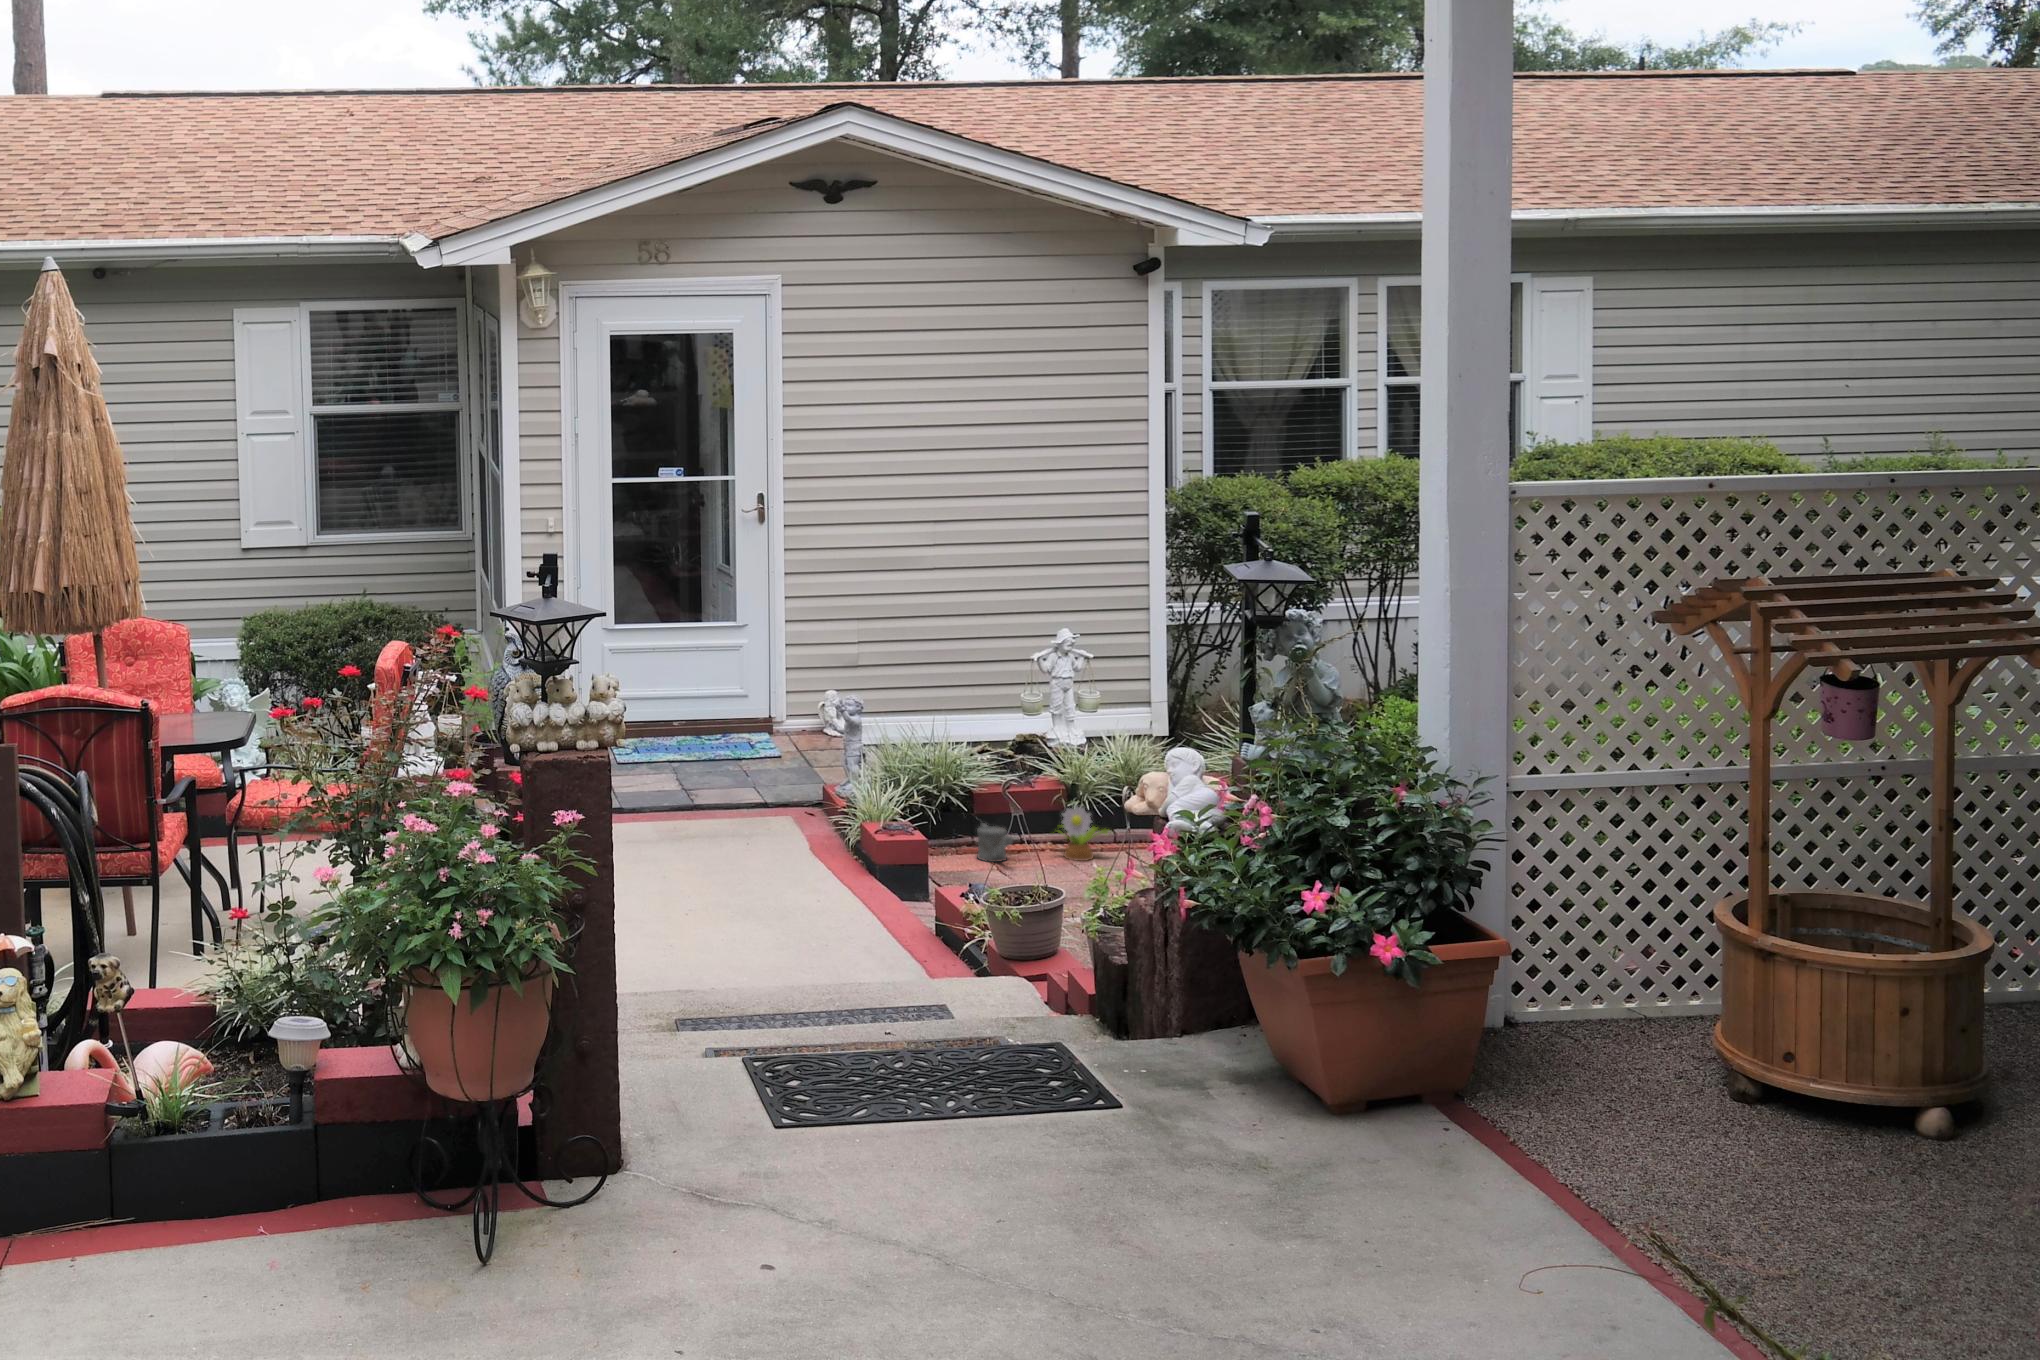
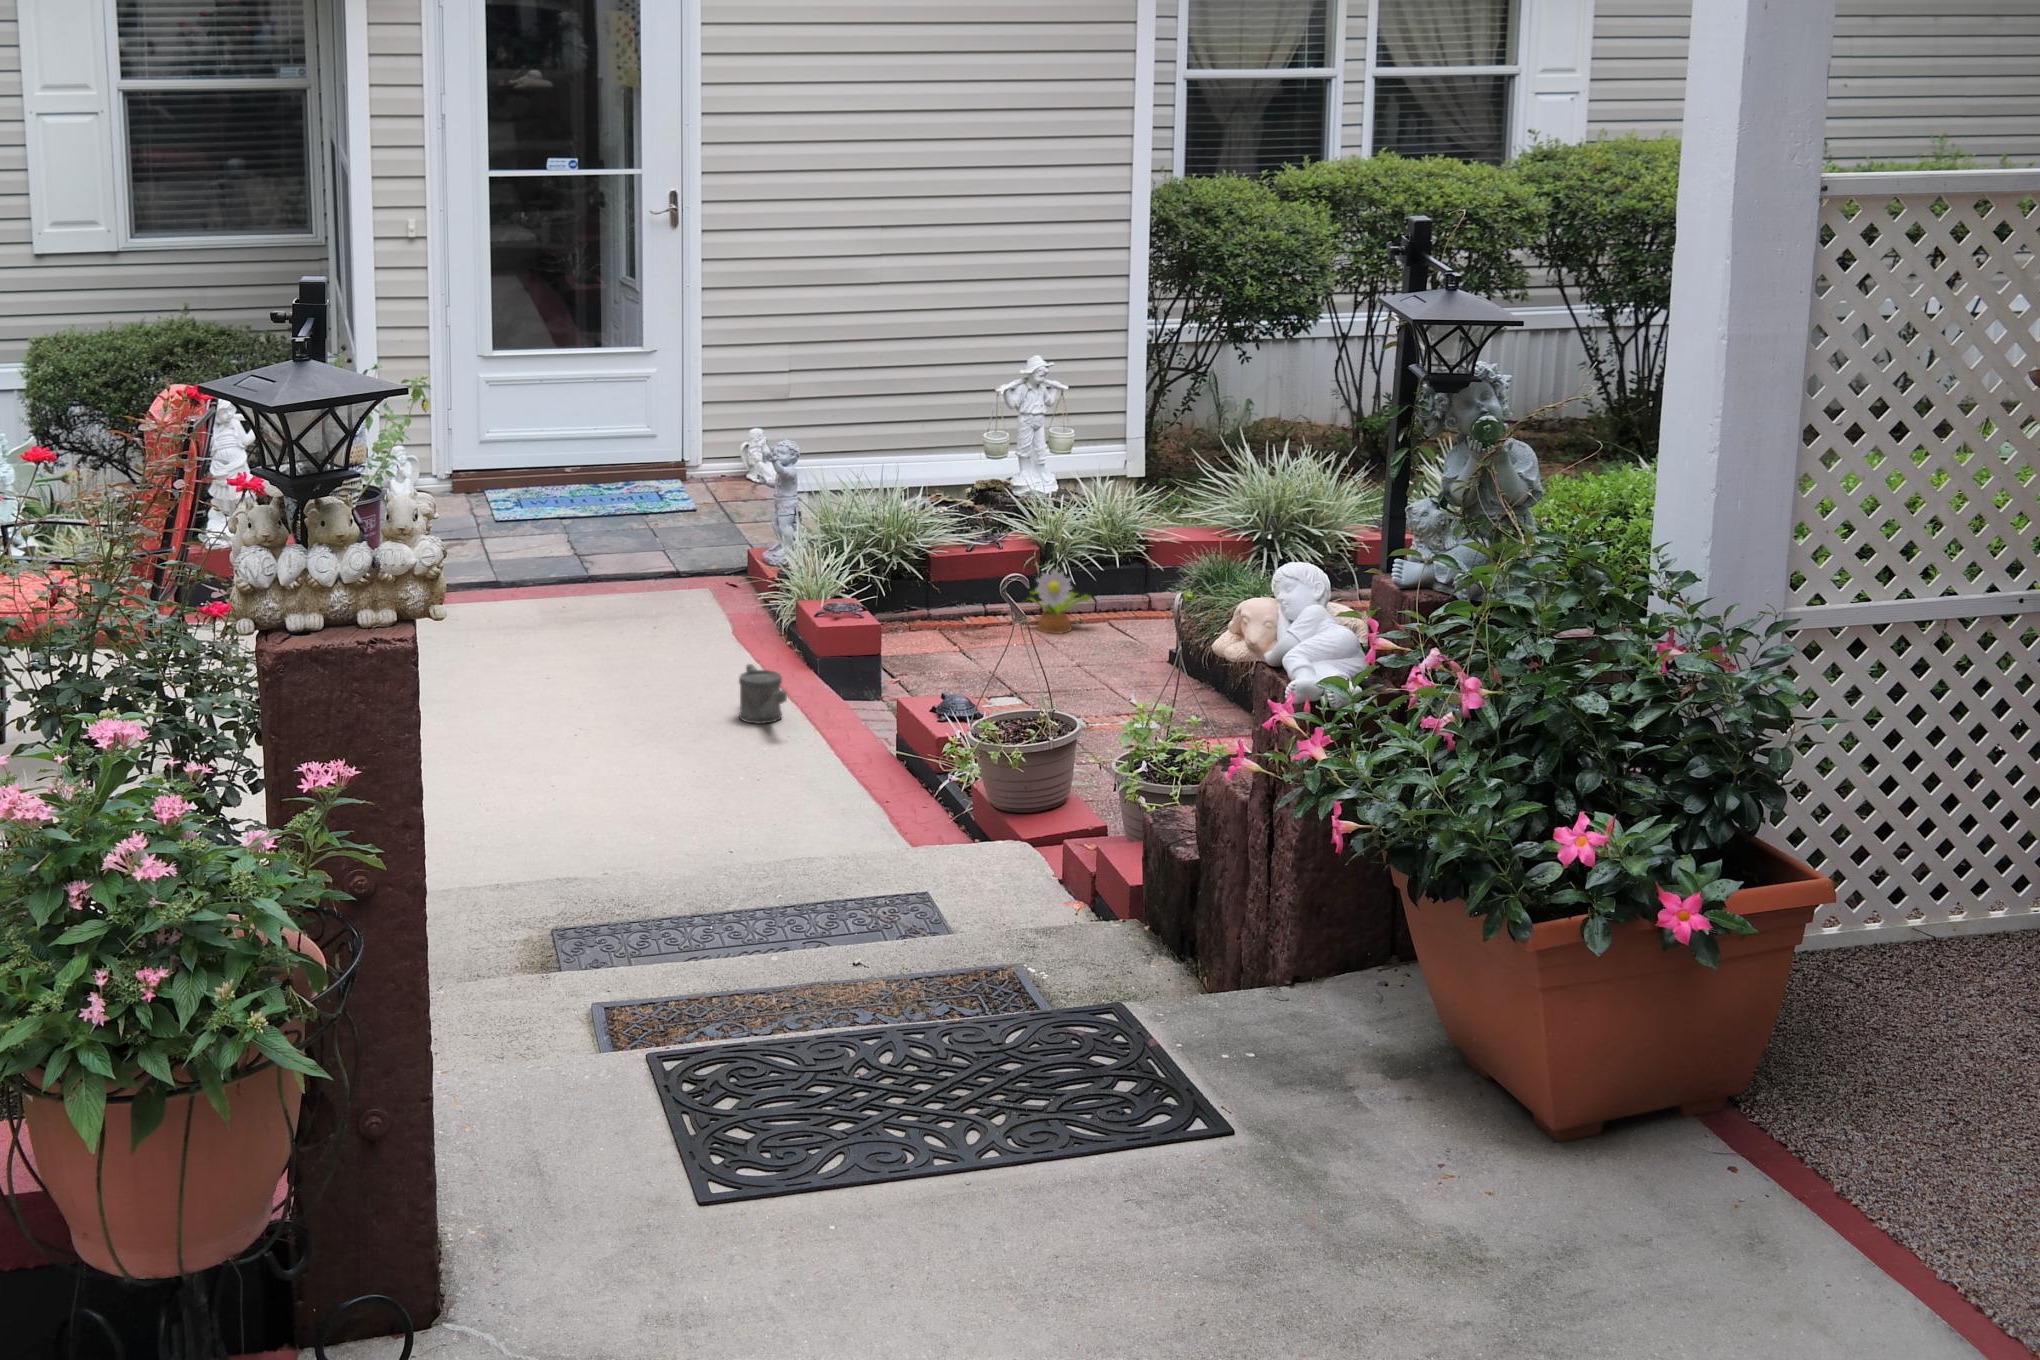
watering can: present [977,823,1013,862] -> present [739,664,787,724]

